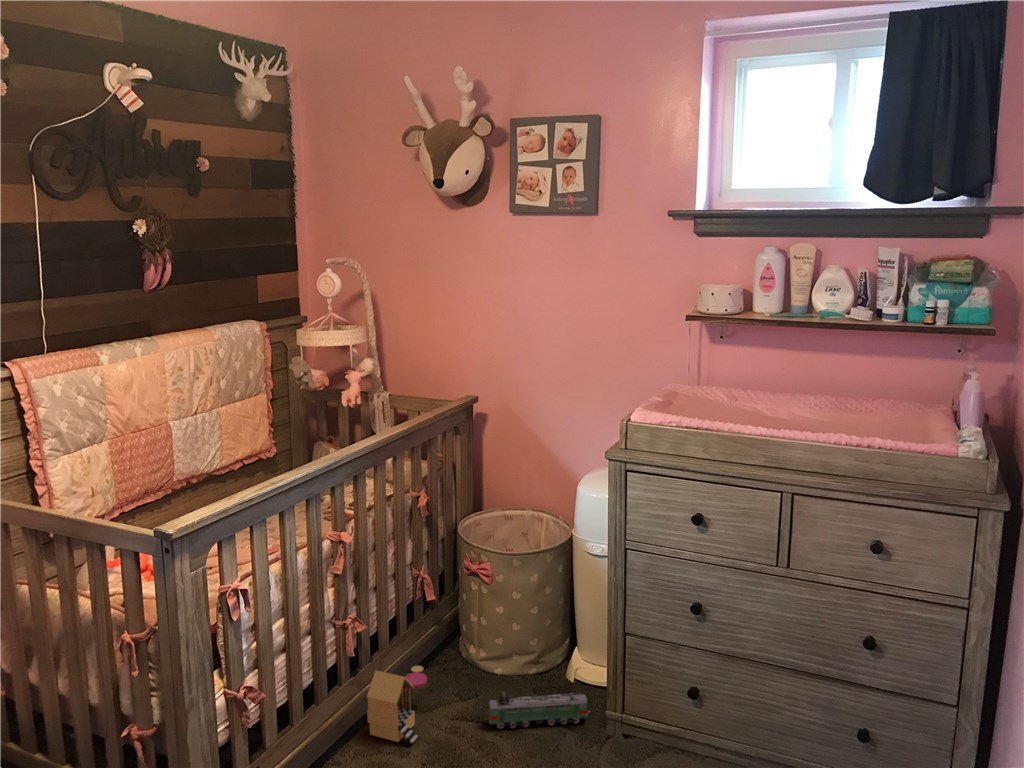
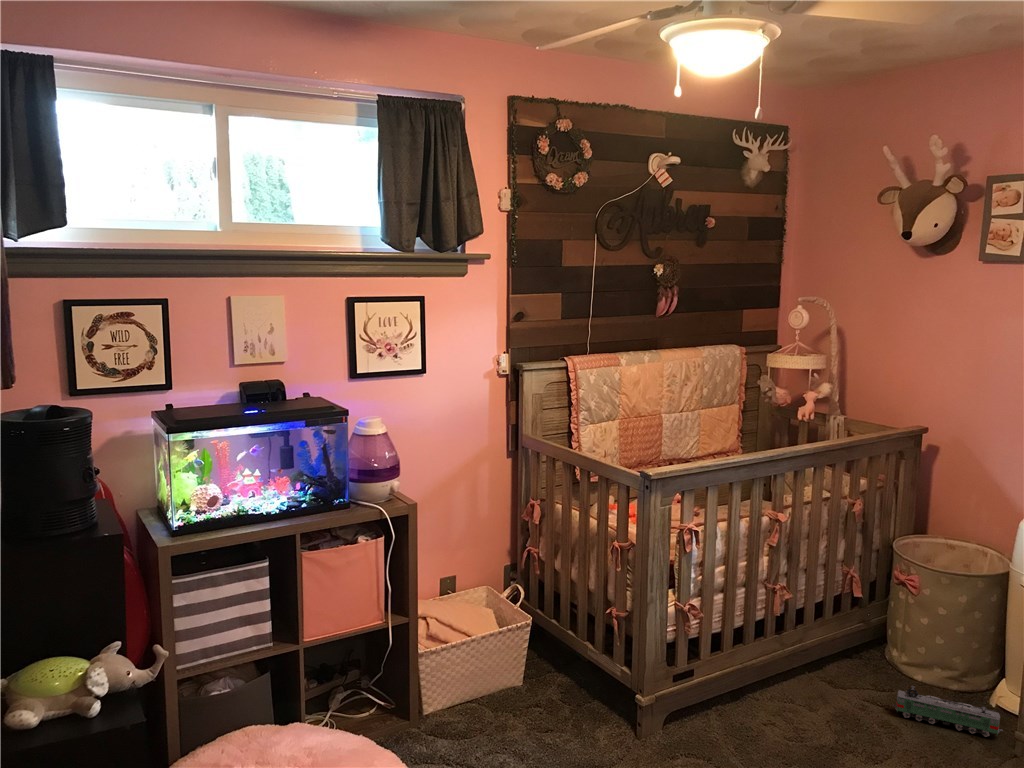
toy house: present [367,666,427,743] -> none [785,635,844,703]

